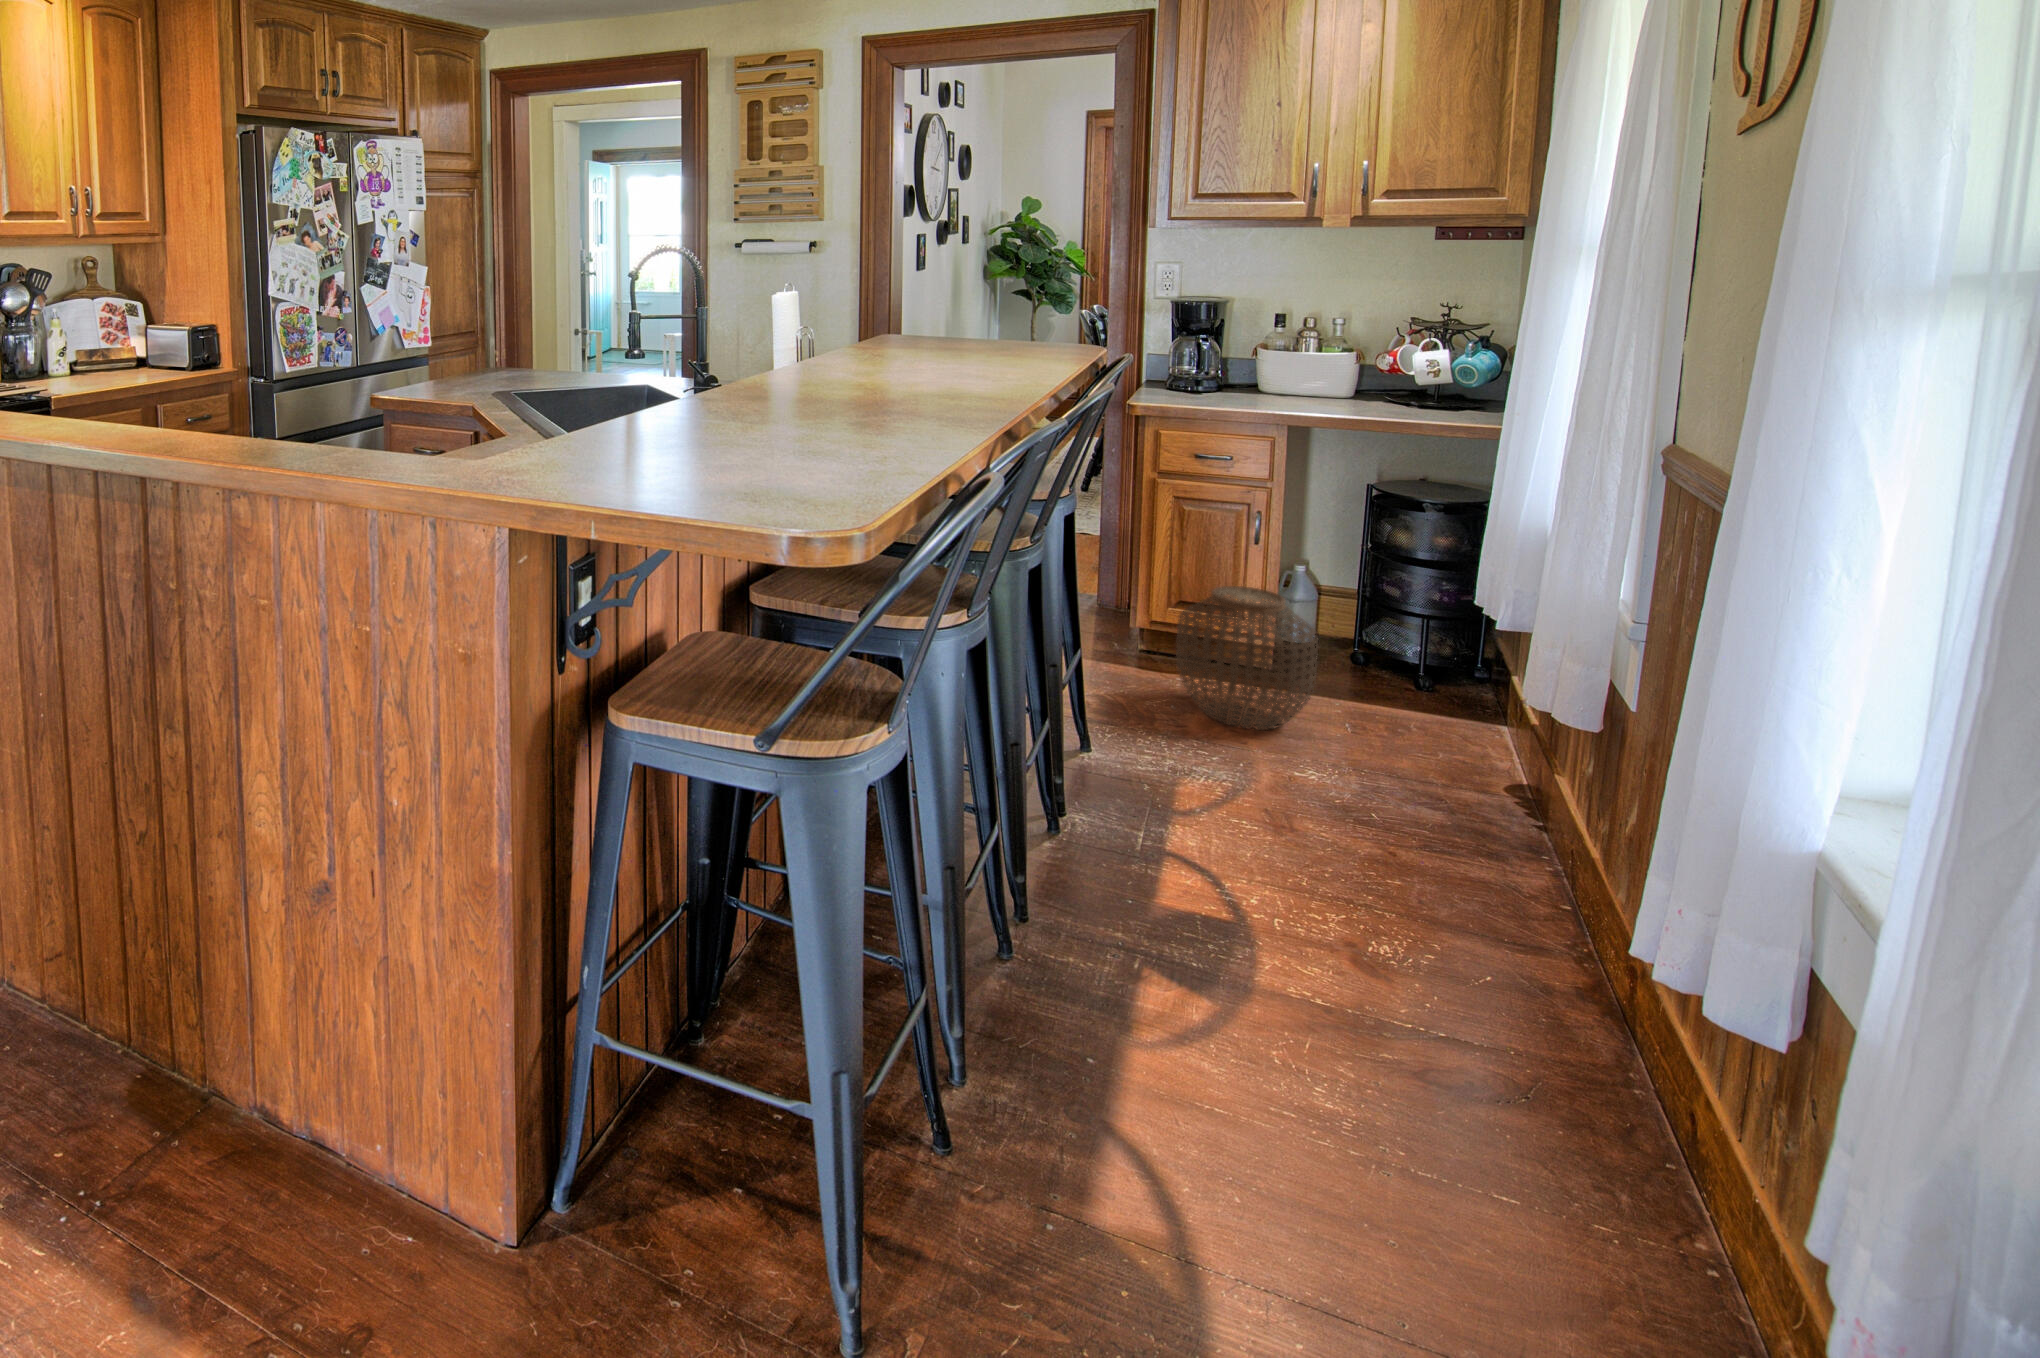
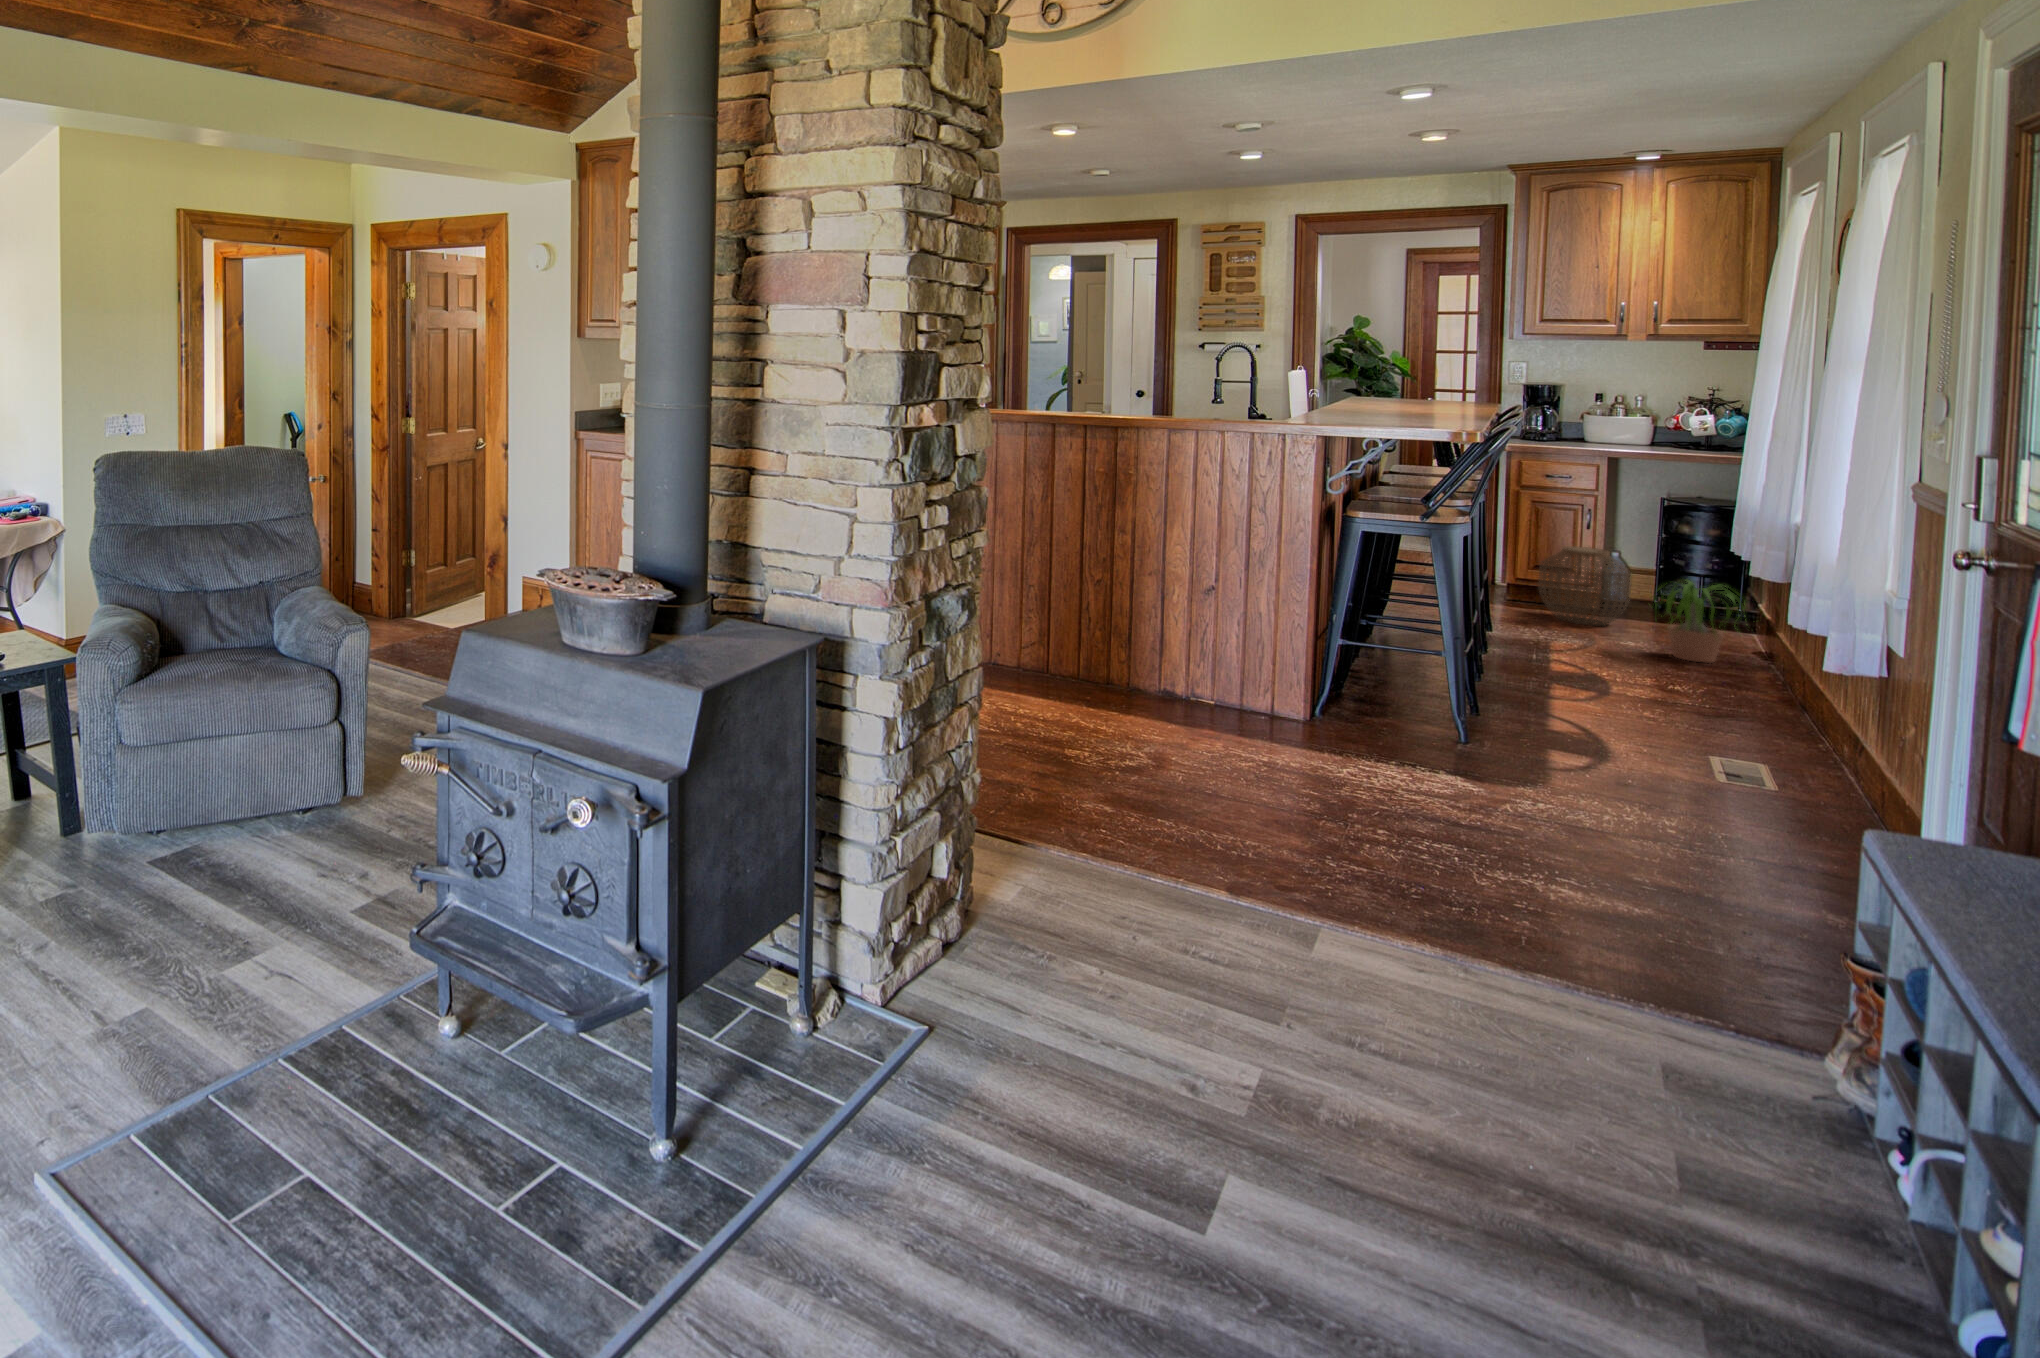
potted plant: none [1340,686,1541,855] -> present [1662,580,1745,663]

